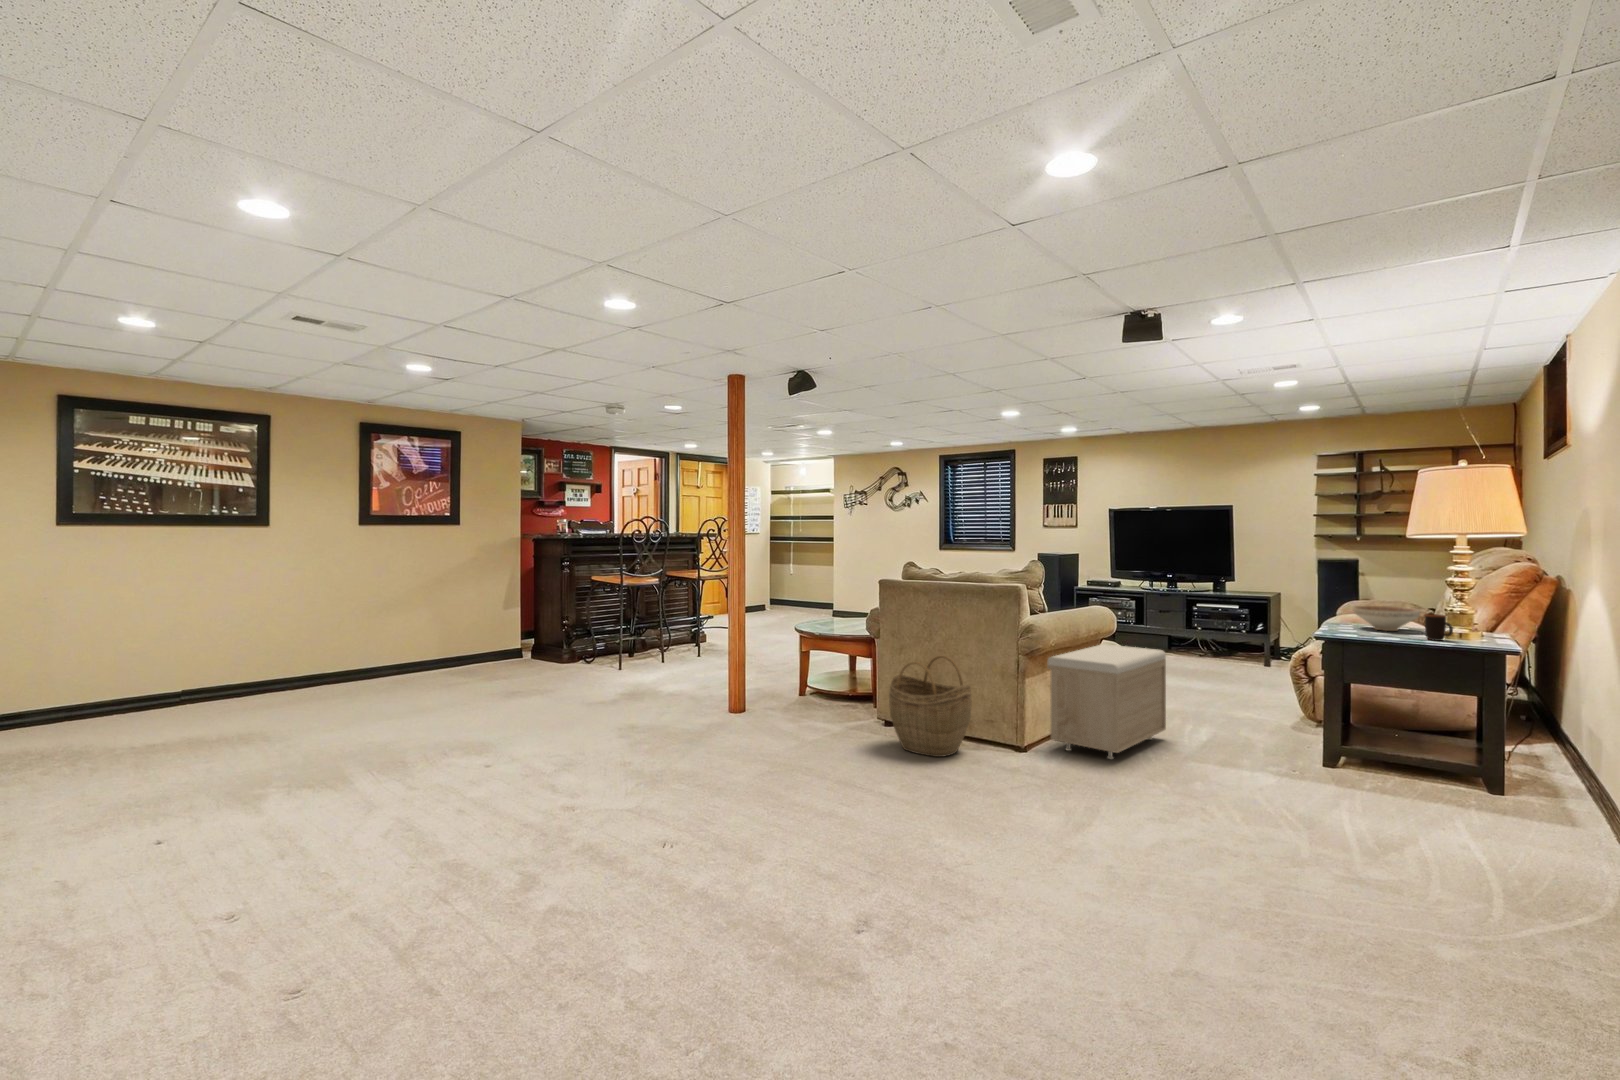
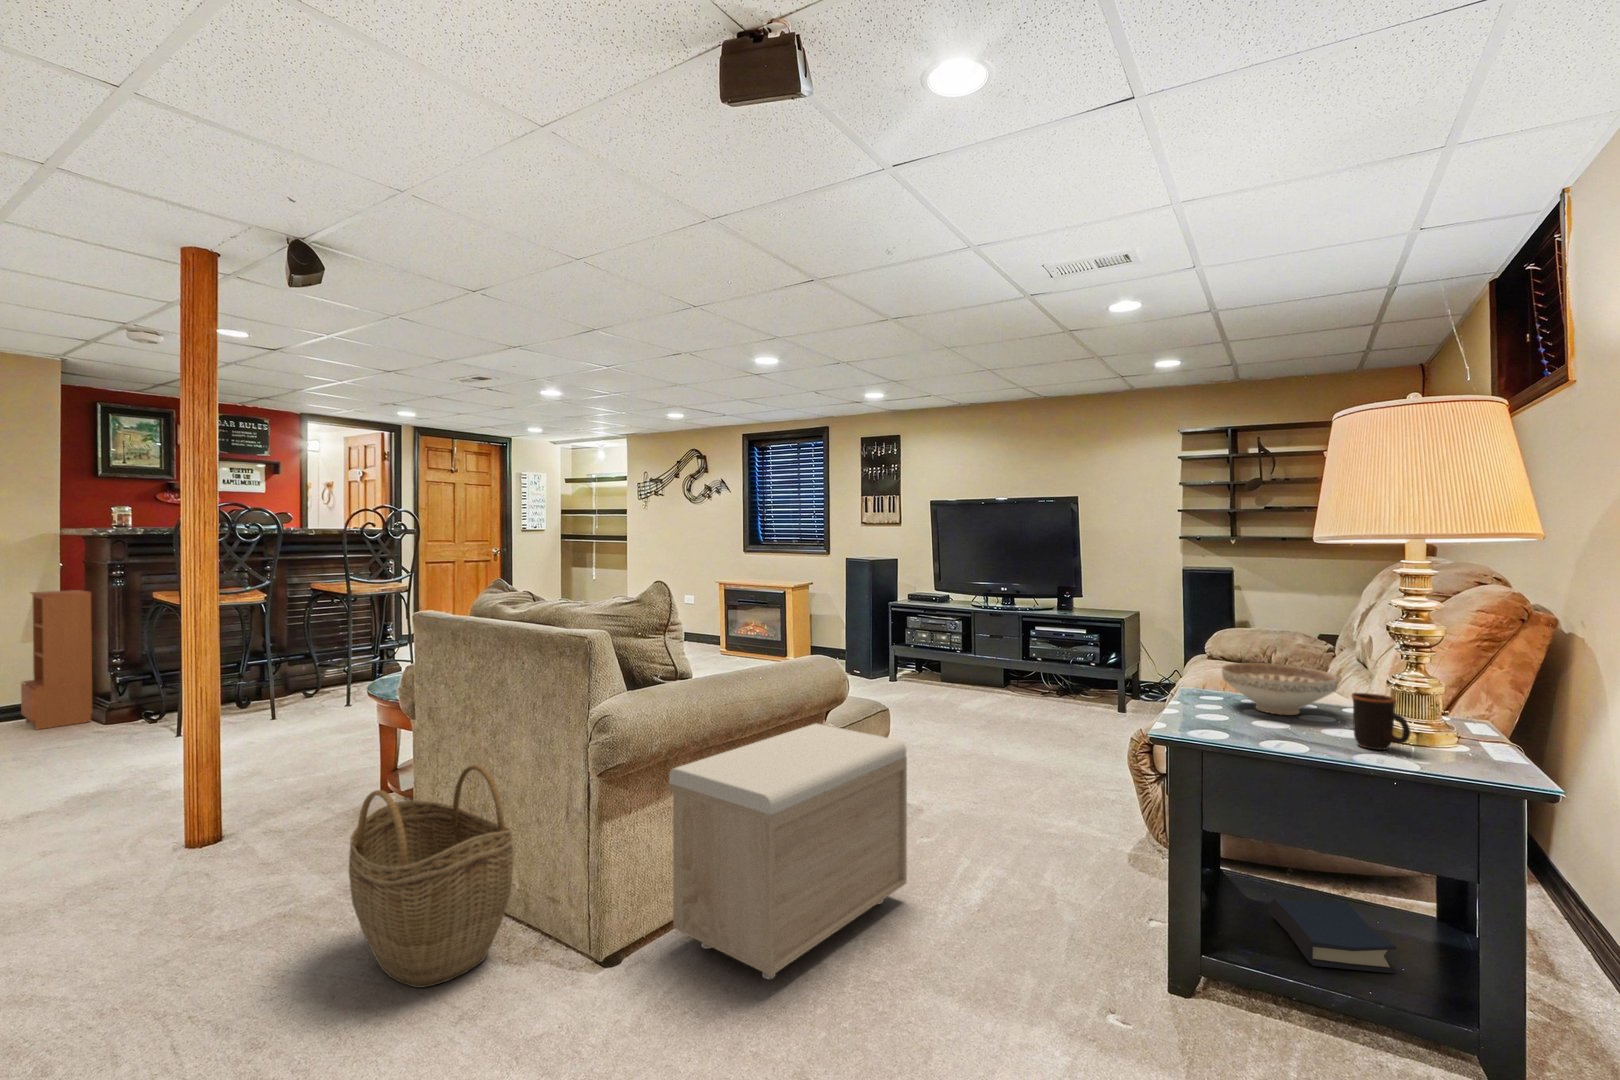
bookcase: none [505,575,548,666] -> present [21,590,92,730]
hardback book: none [1381,728,1448,753] -> present [1269,899,1396,973]

